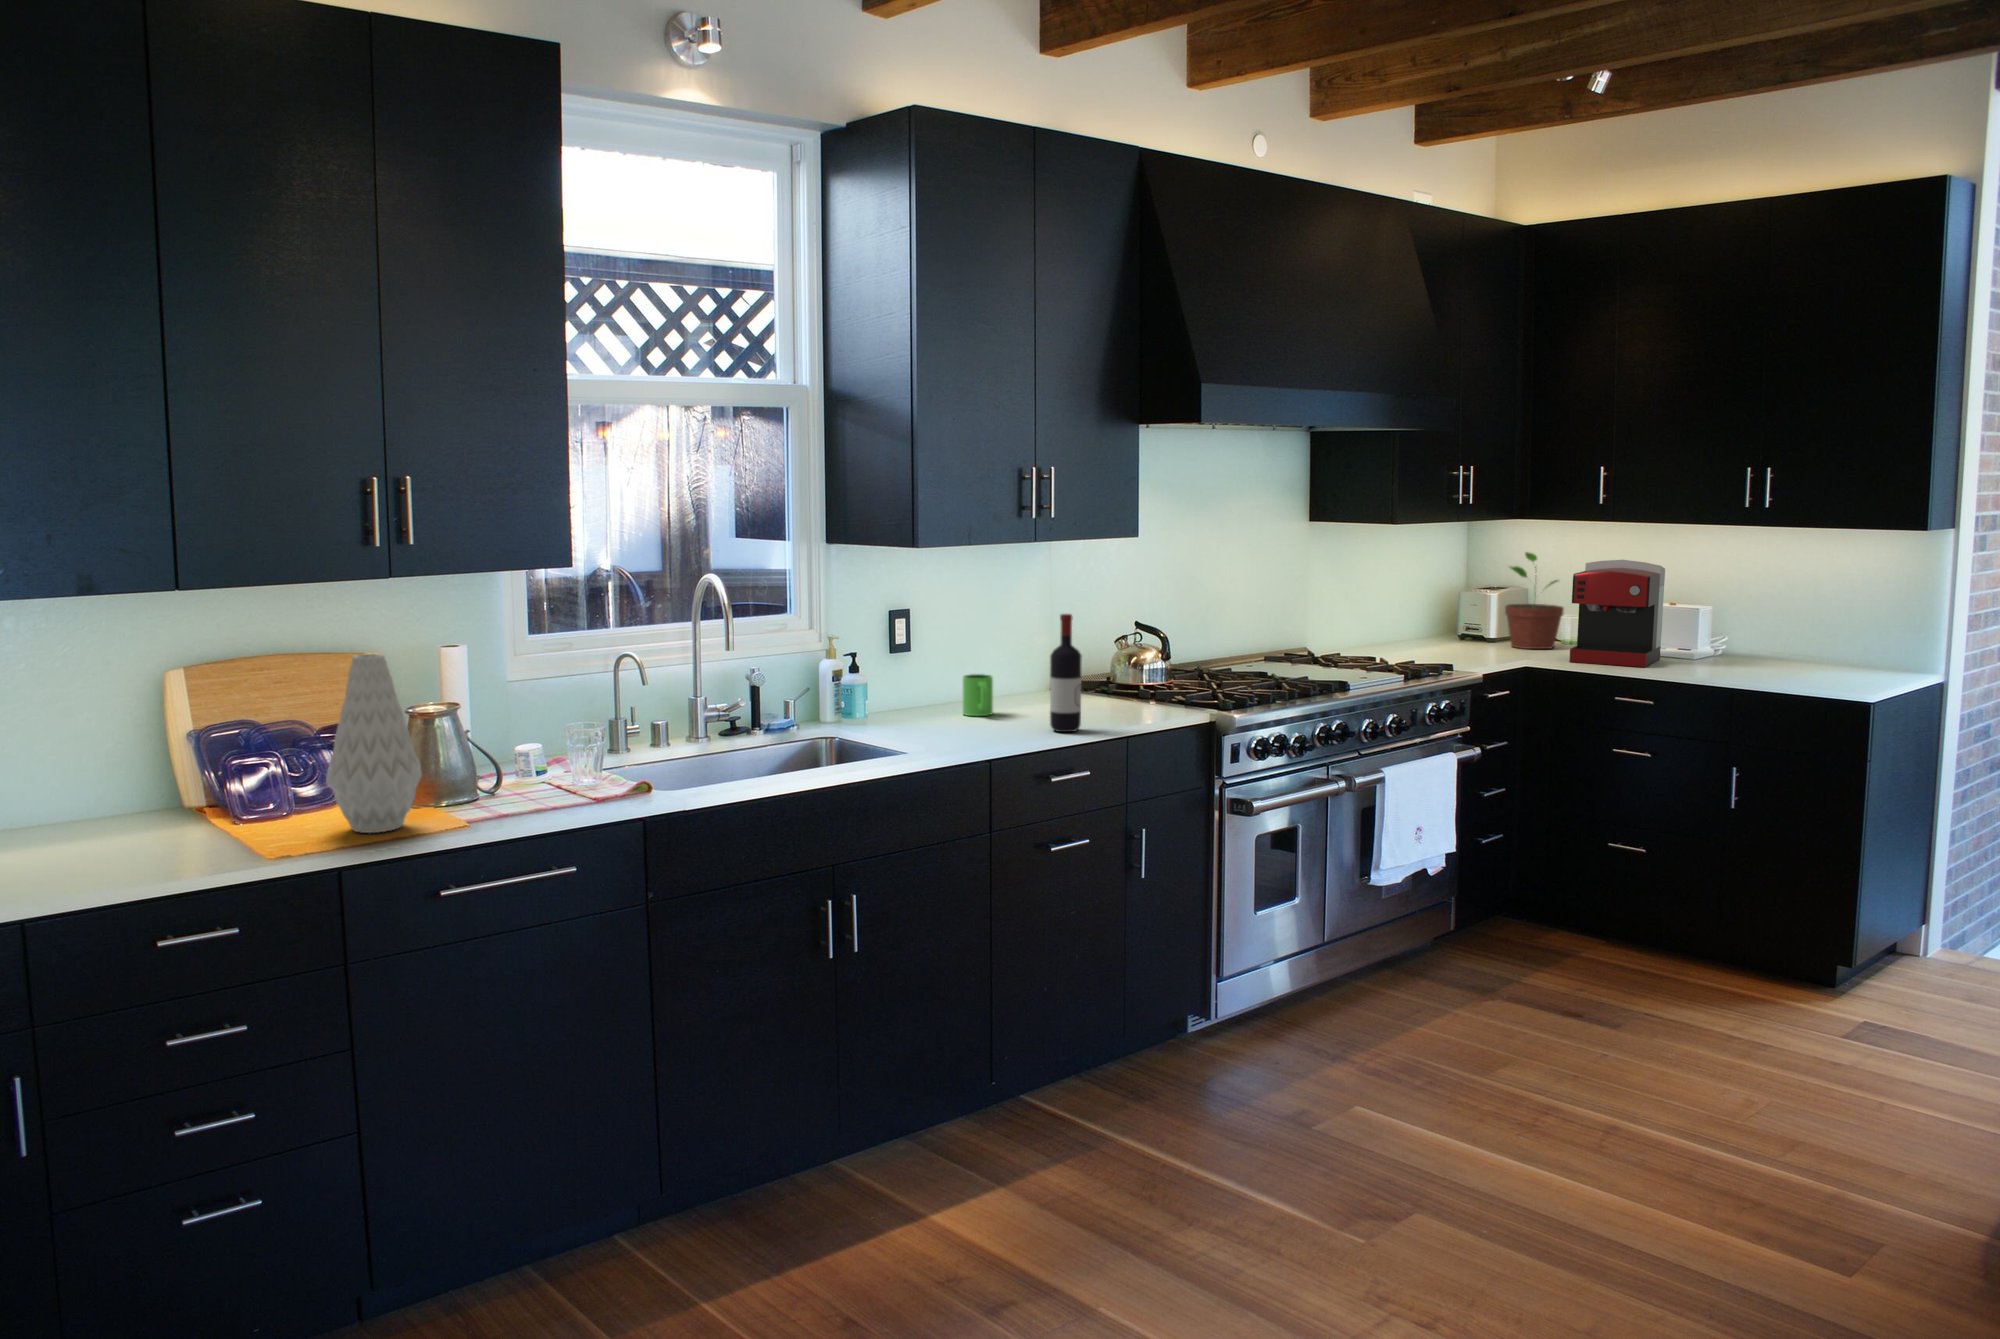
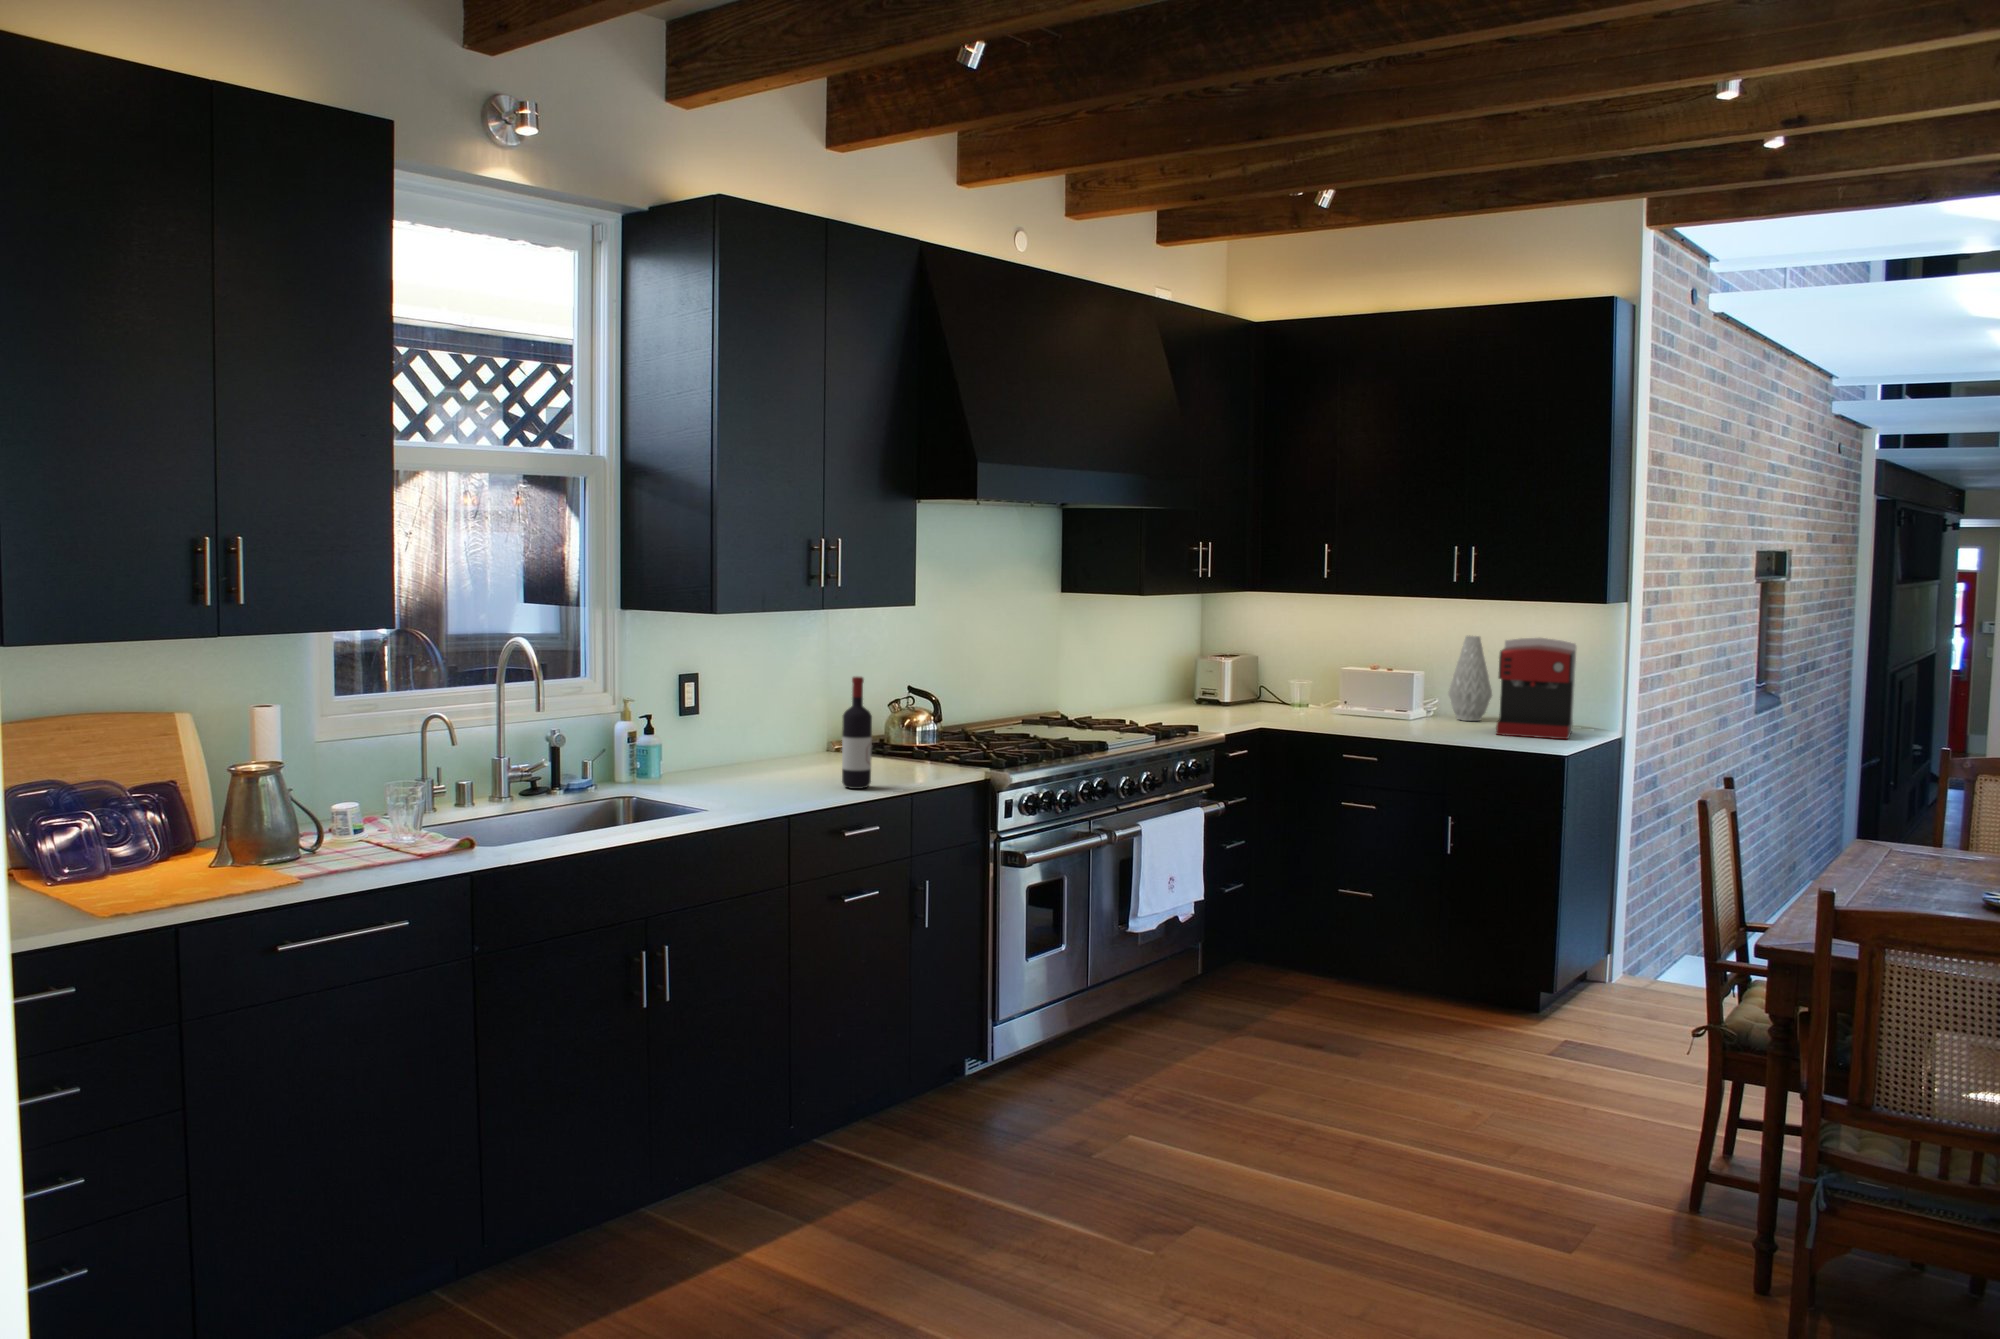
potted plant: present [1505,552,1564,649] -> none [1242,621,1295,712]
coffee maker: present [1569,560,1665,667] -> present [1496,638,1576,739]
vase: present [326,654,422,833] -> present [1448,636,1492,721]
mug: present [963,674,993,716] -> none [752,735,782,775]

